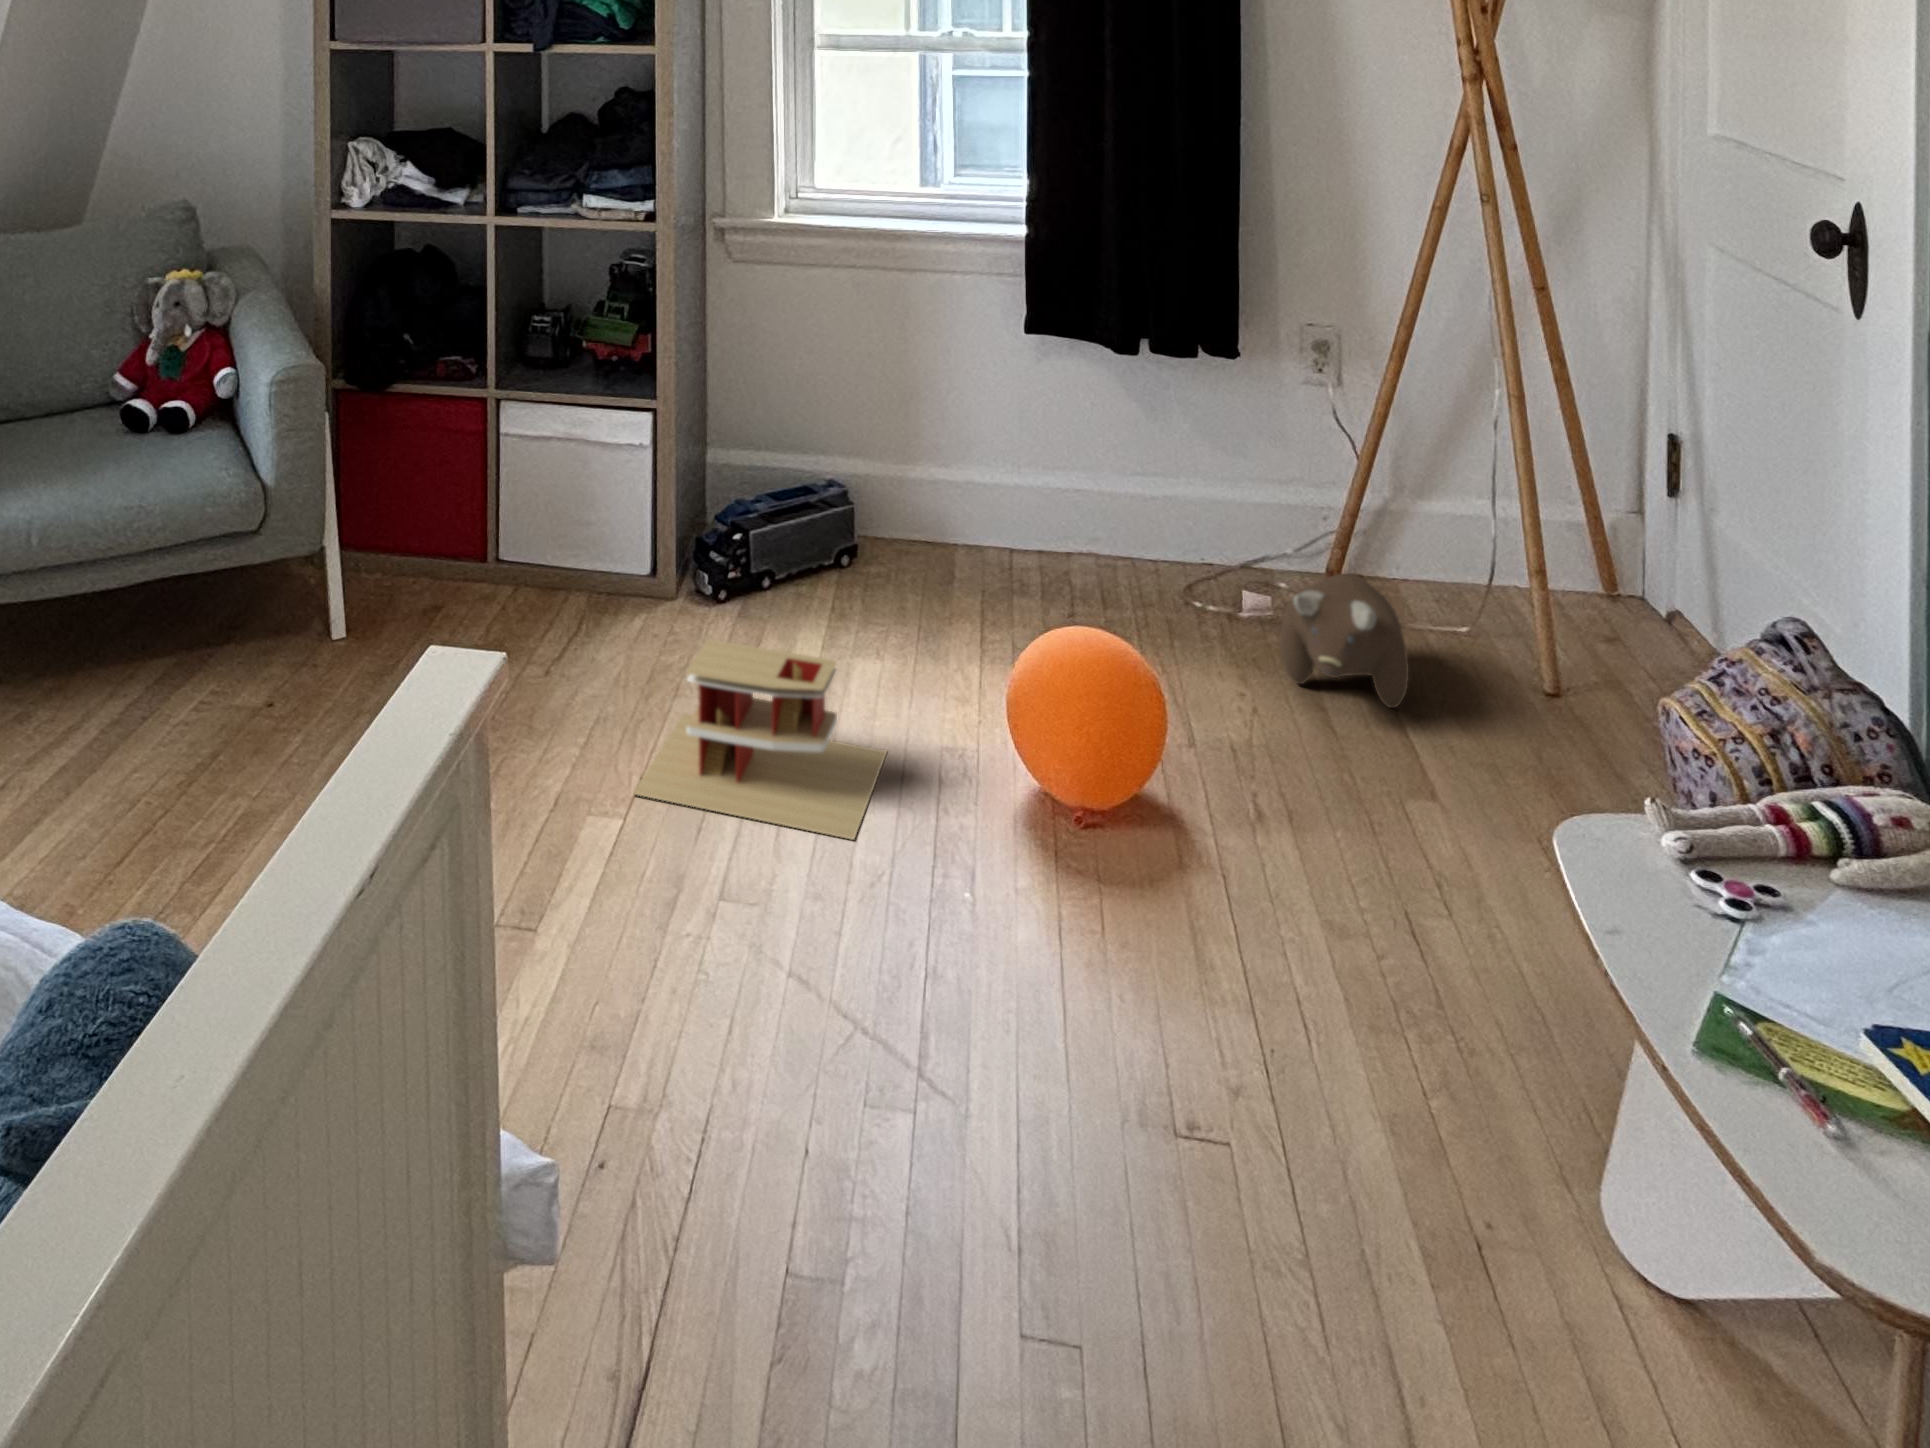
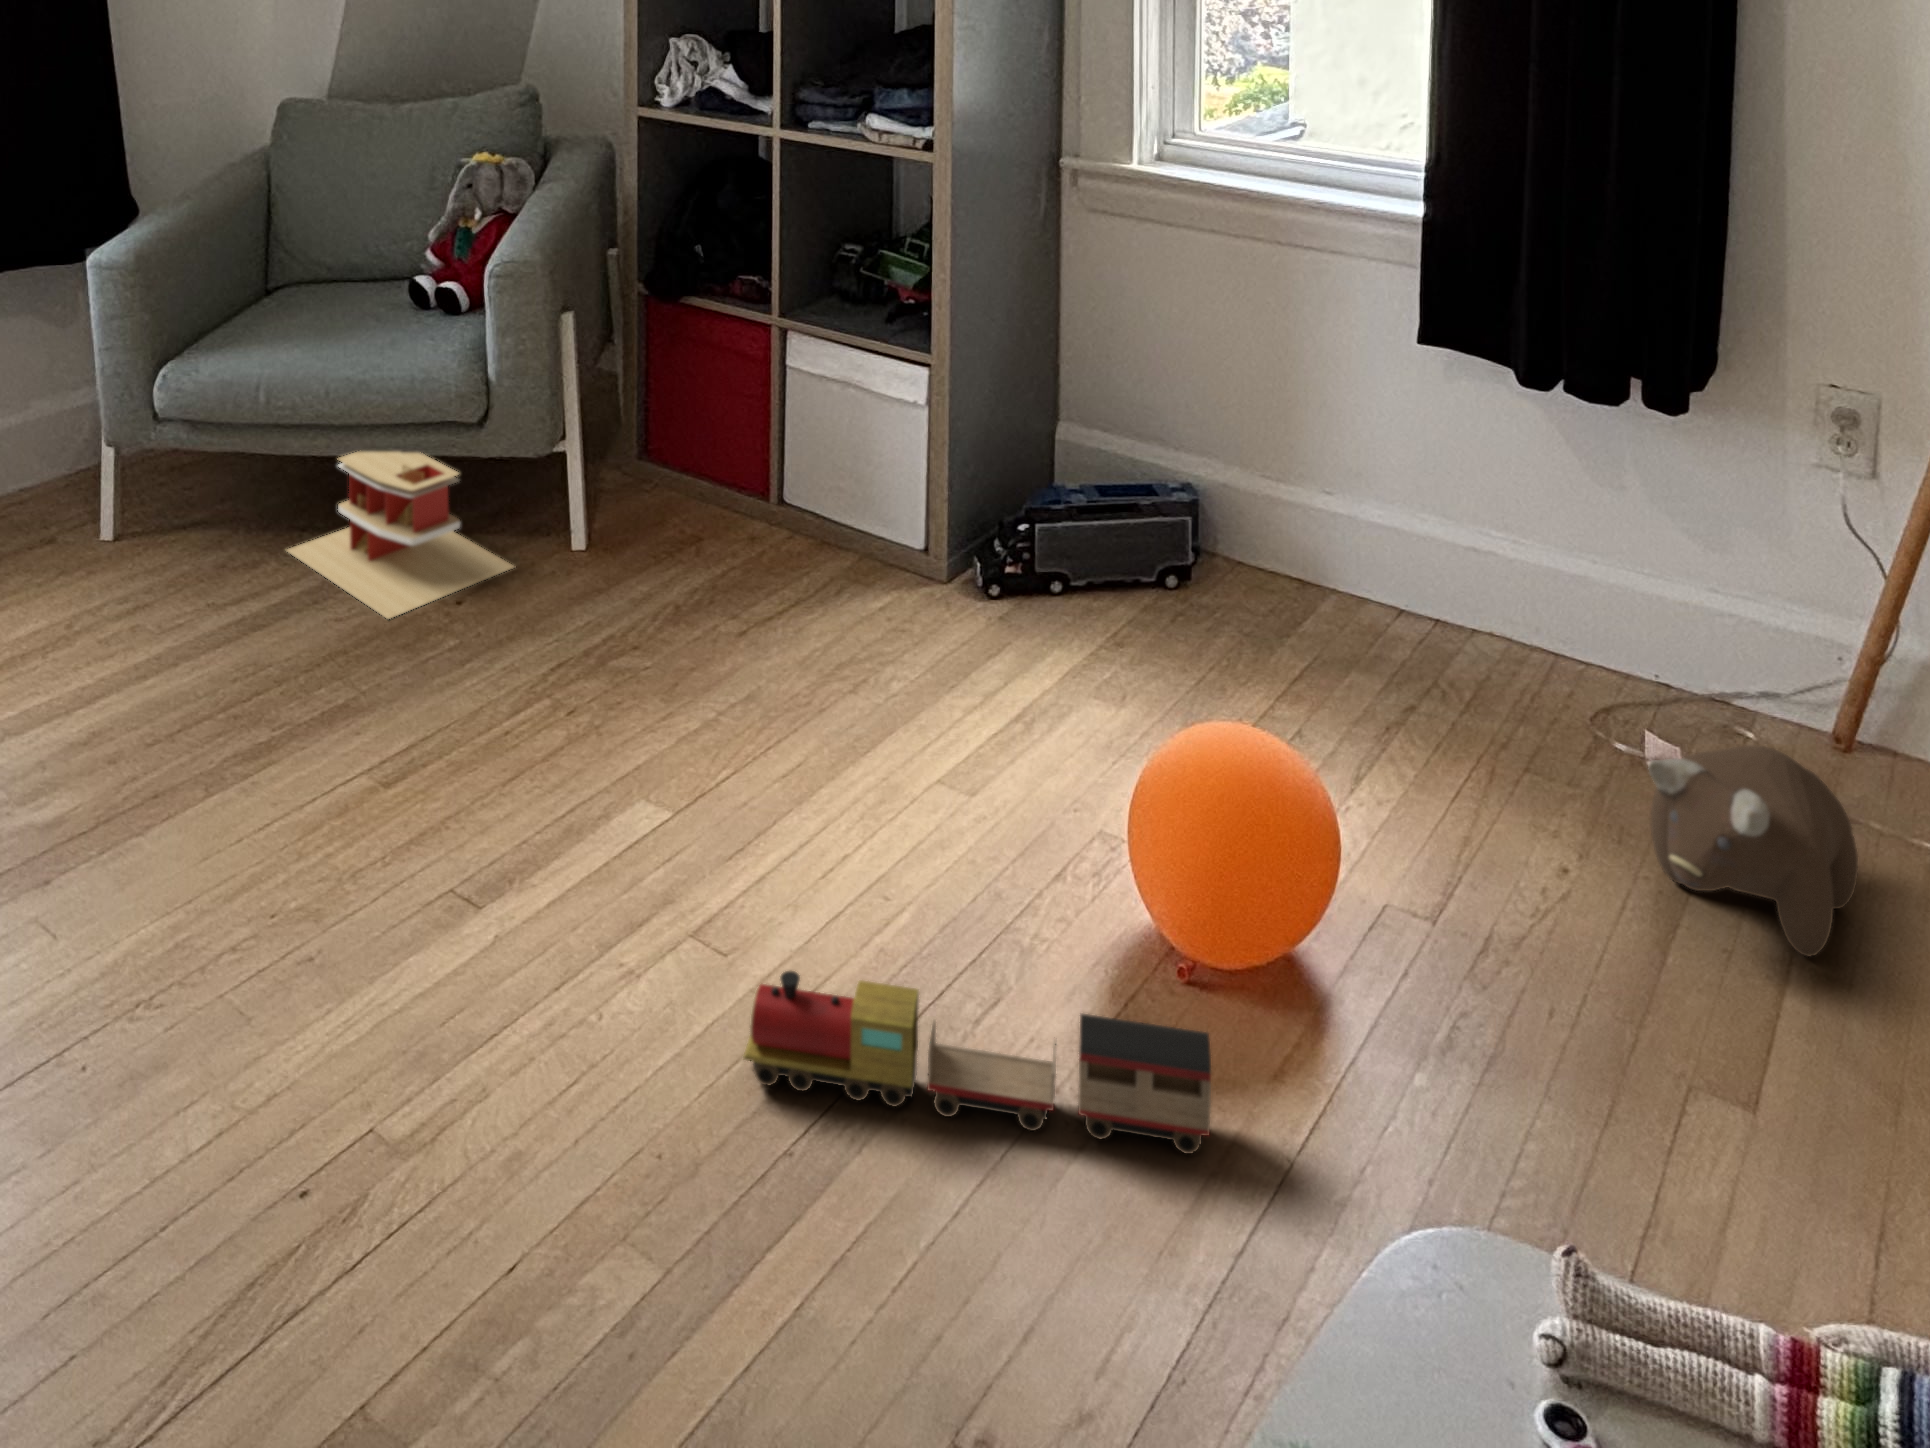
toy house: present [633,640,887,839] -> present [287,452,514,619]
toy train: none [808,841,1155,982] -> present [743,971,1211,1154]

